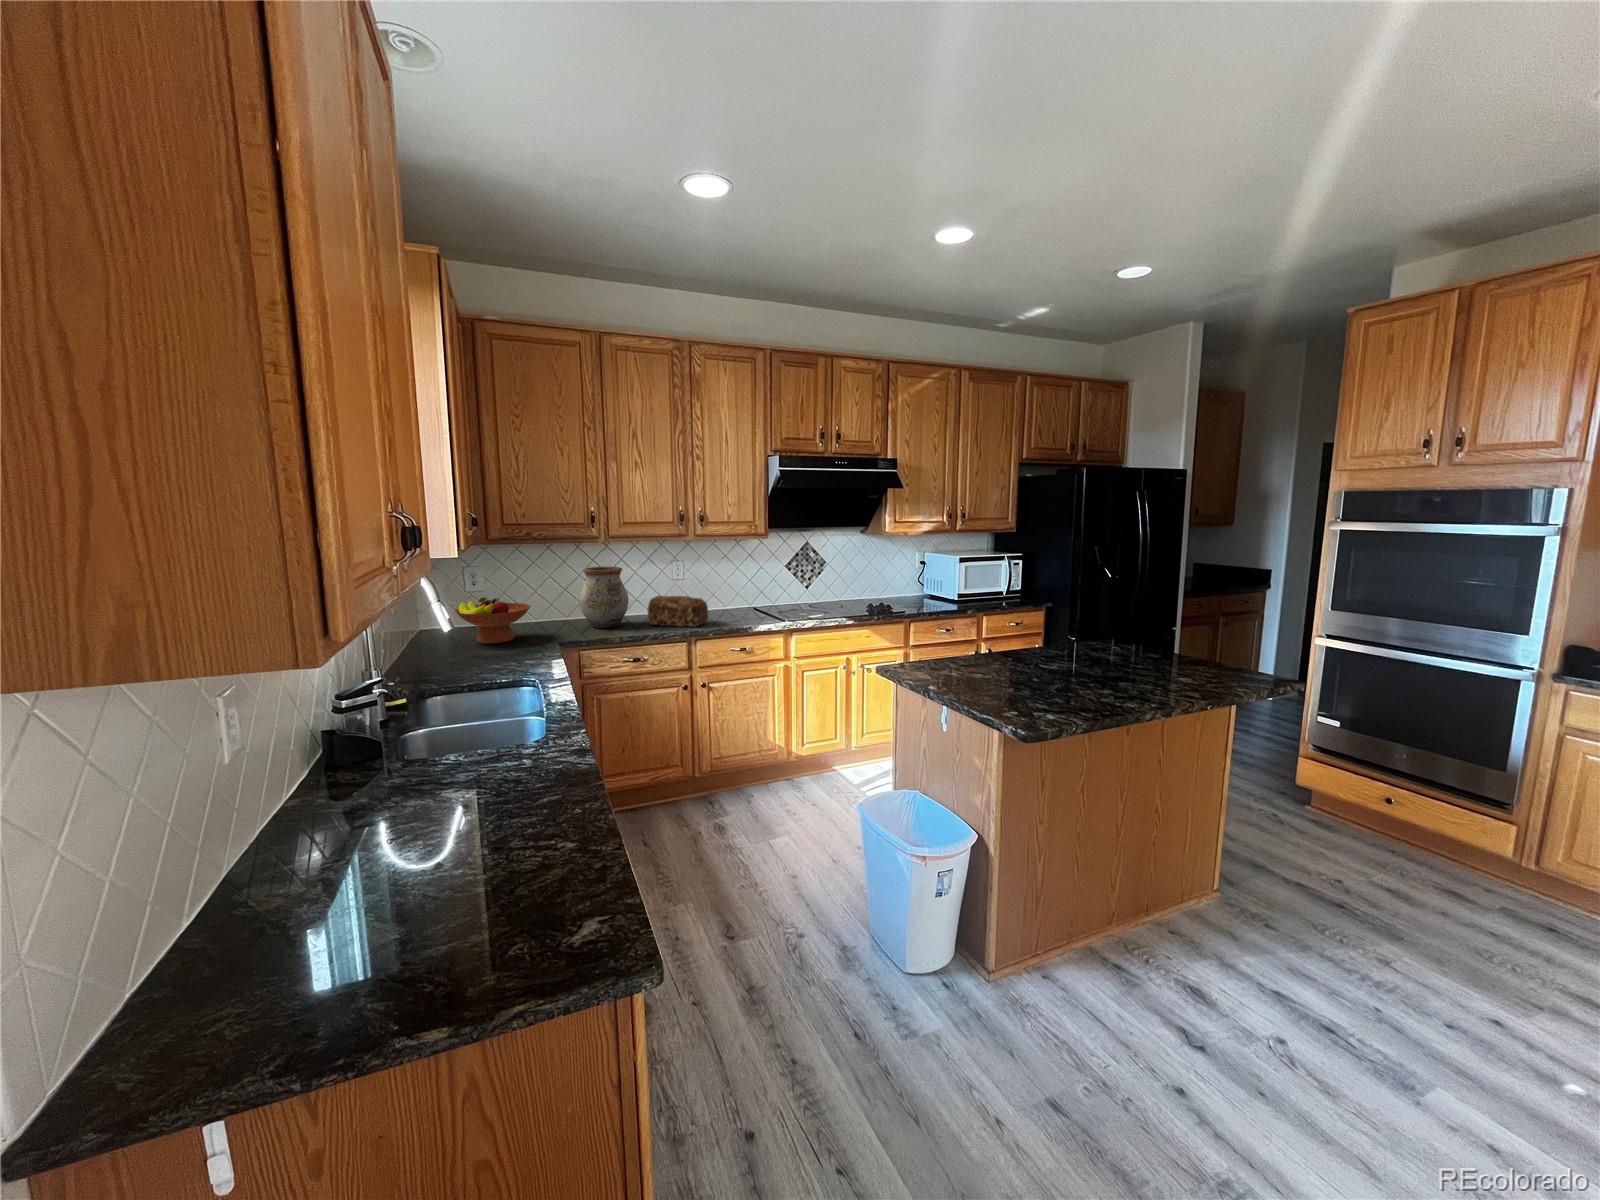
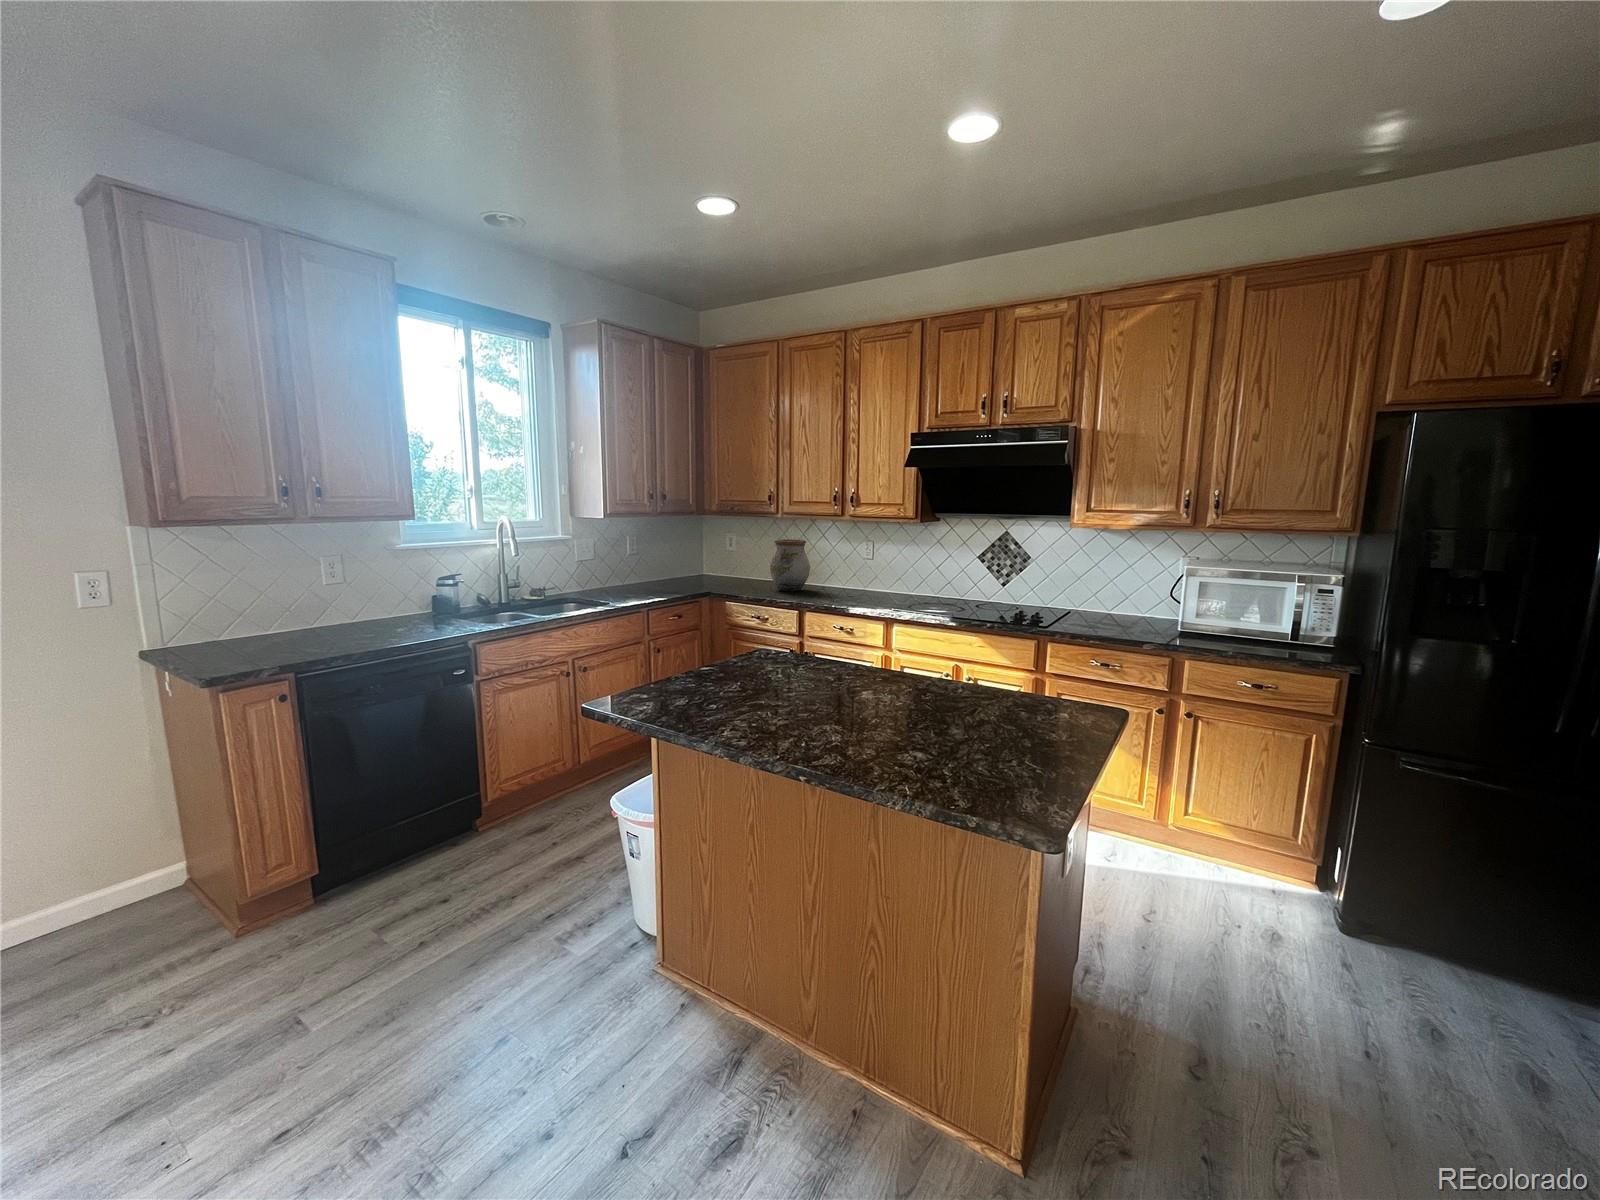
bread loaf: present [648,596,708,627] -> none [810,569,852,600]
fruit bowl: present [455,597,531,644] -> none [684,552,736,587]

